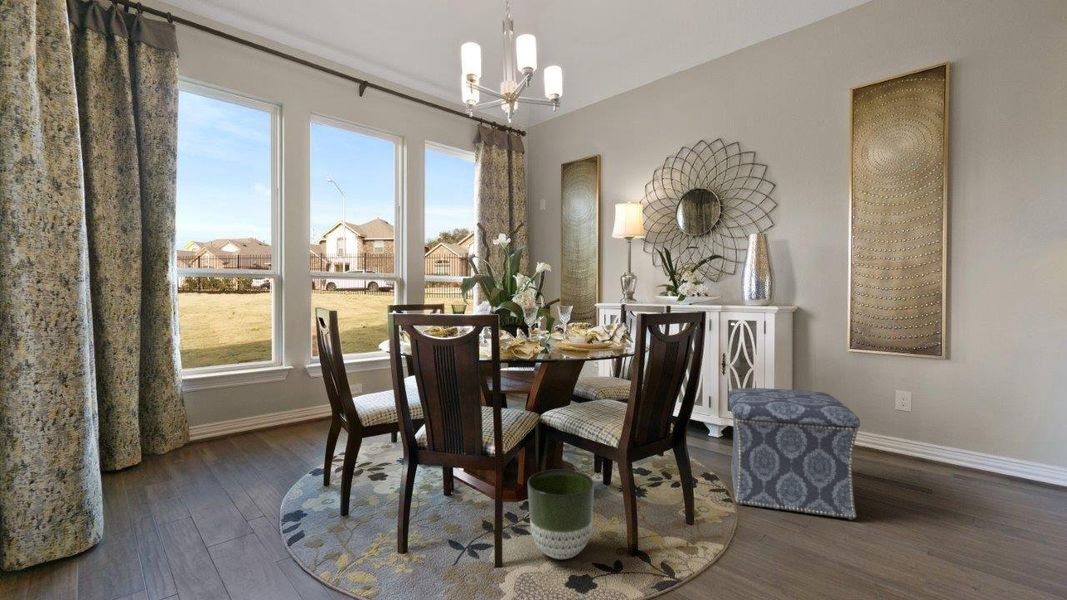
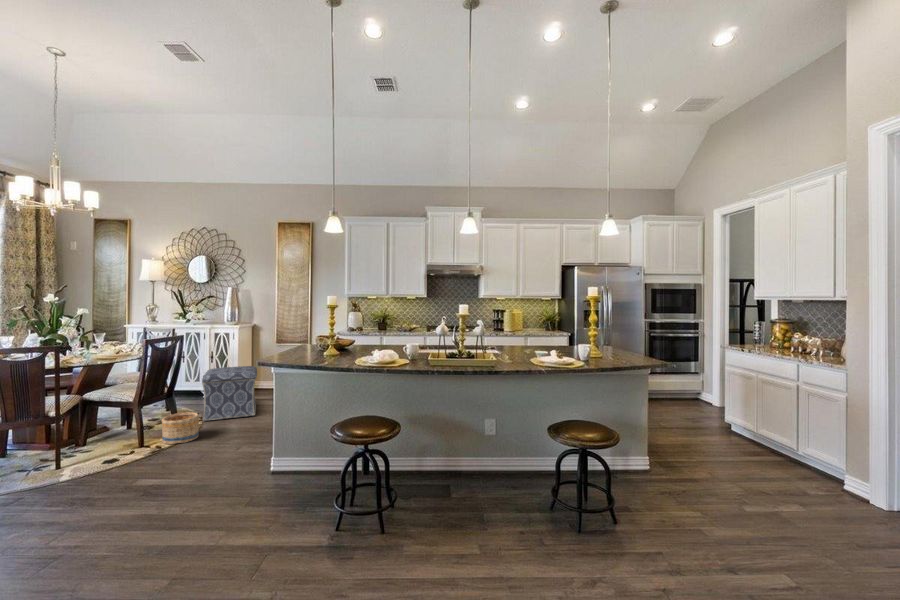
planter: present [528,469,594,559] -> none [77,417,118,457]
basket: none [670,486,750,574] -> present [162,412,199,444]

